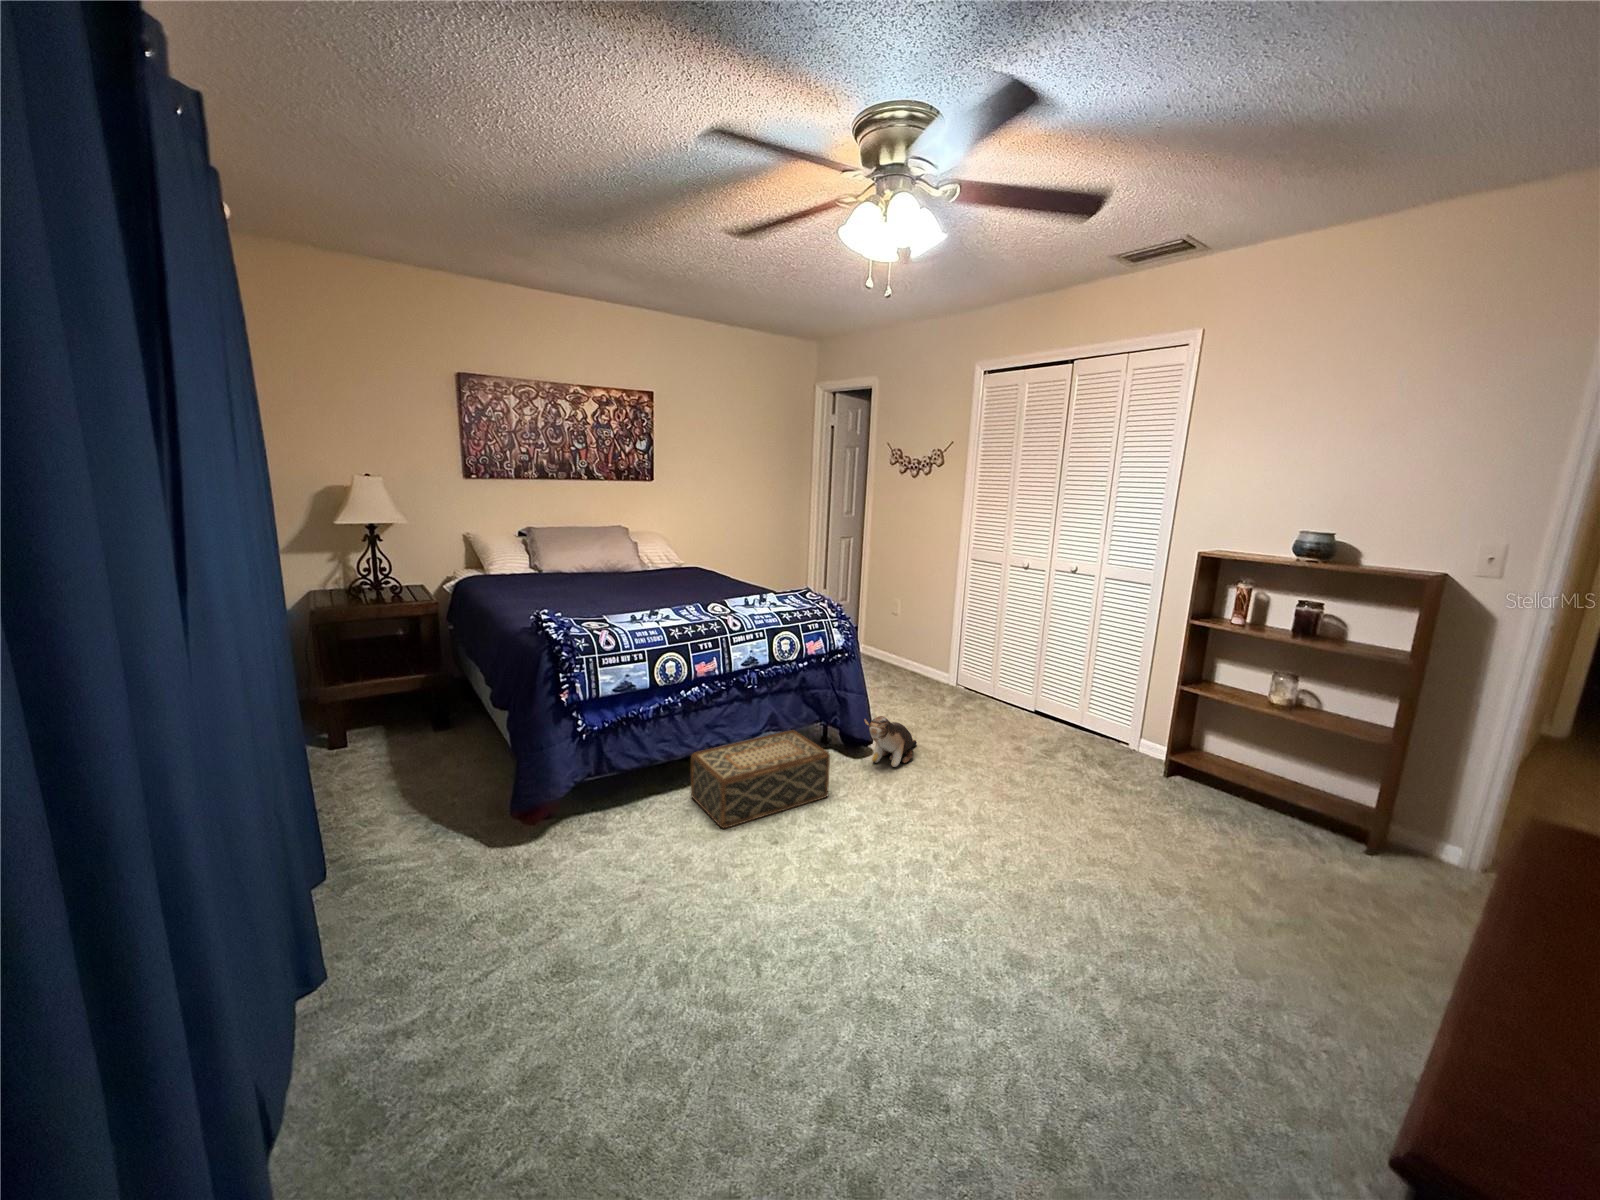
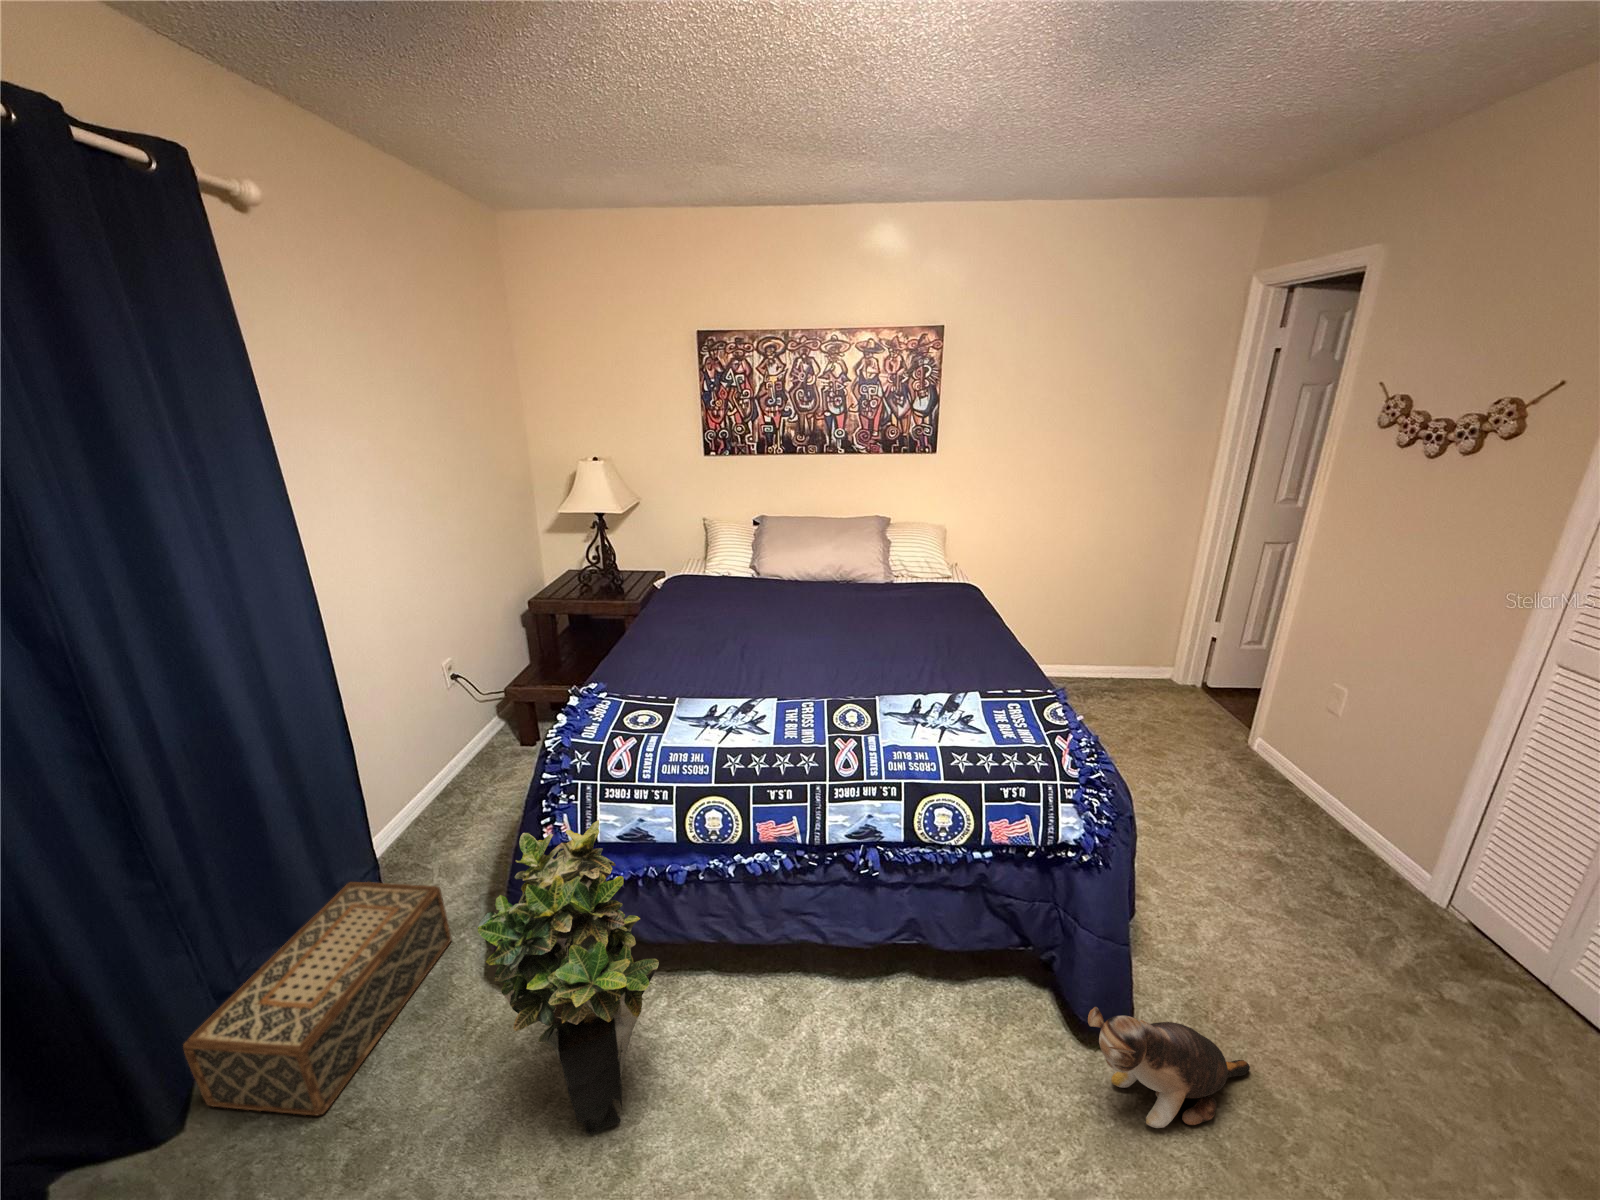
potted plant: none [567,676,677,860] -> present [477,820,659,1134]
woven basket: present [691,730,830,828] -> present [183,882,451,1116]

